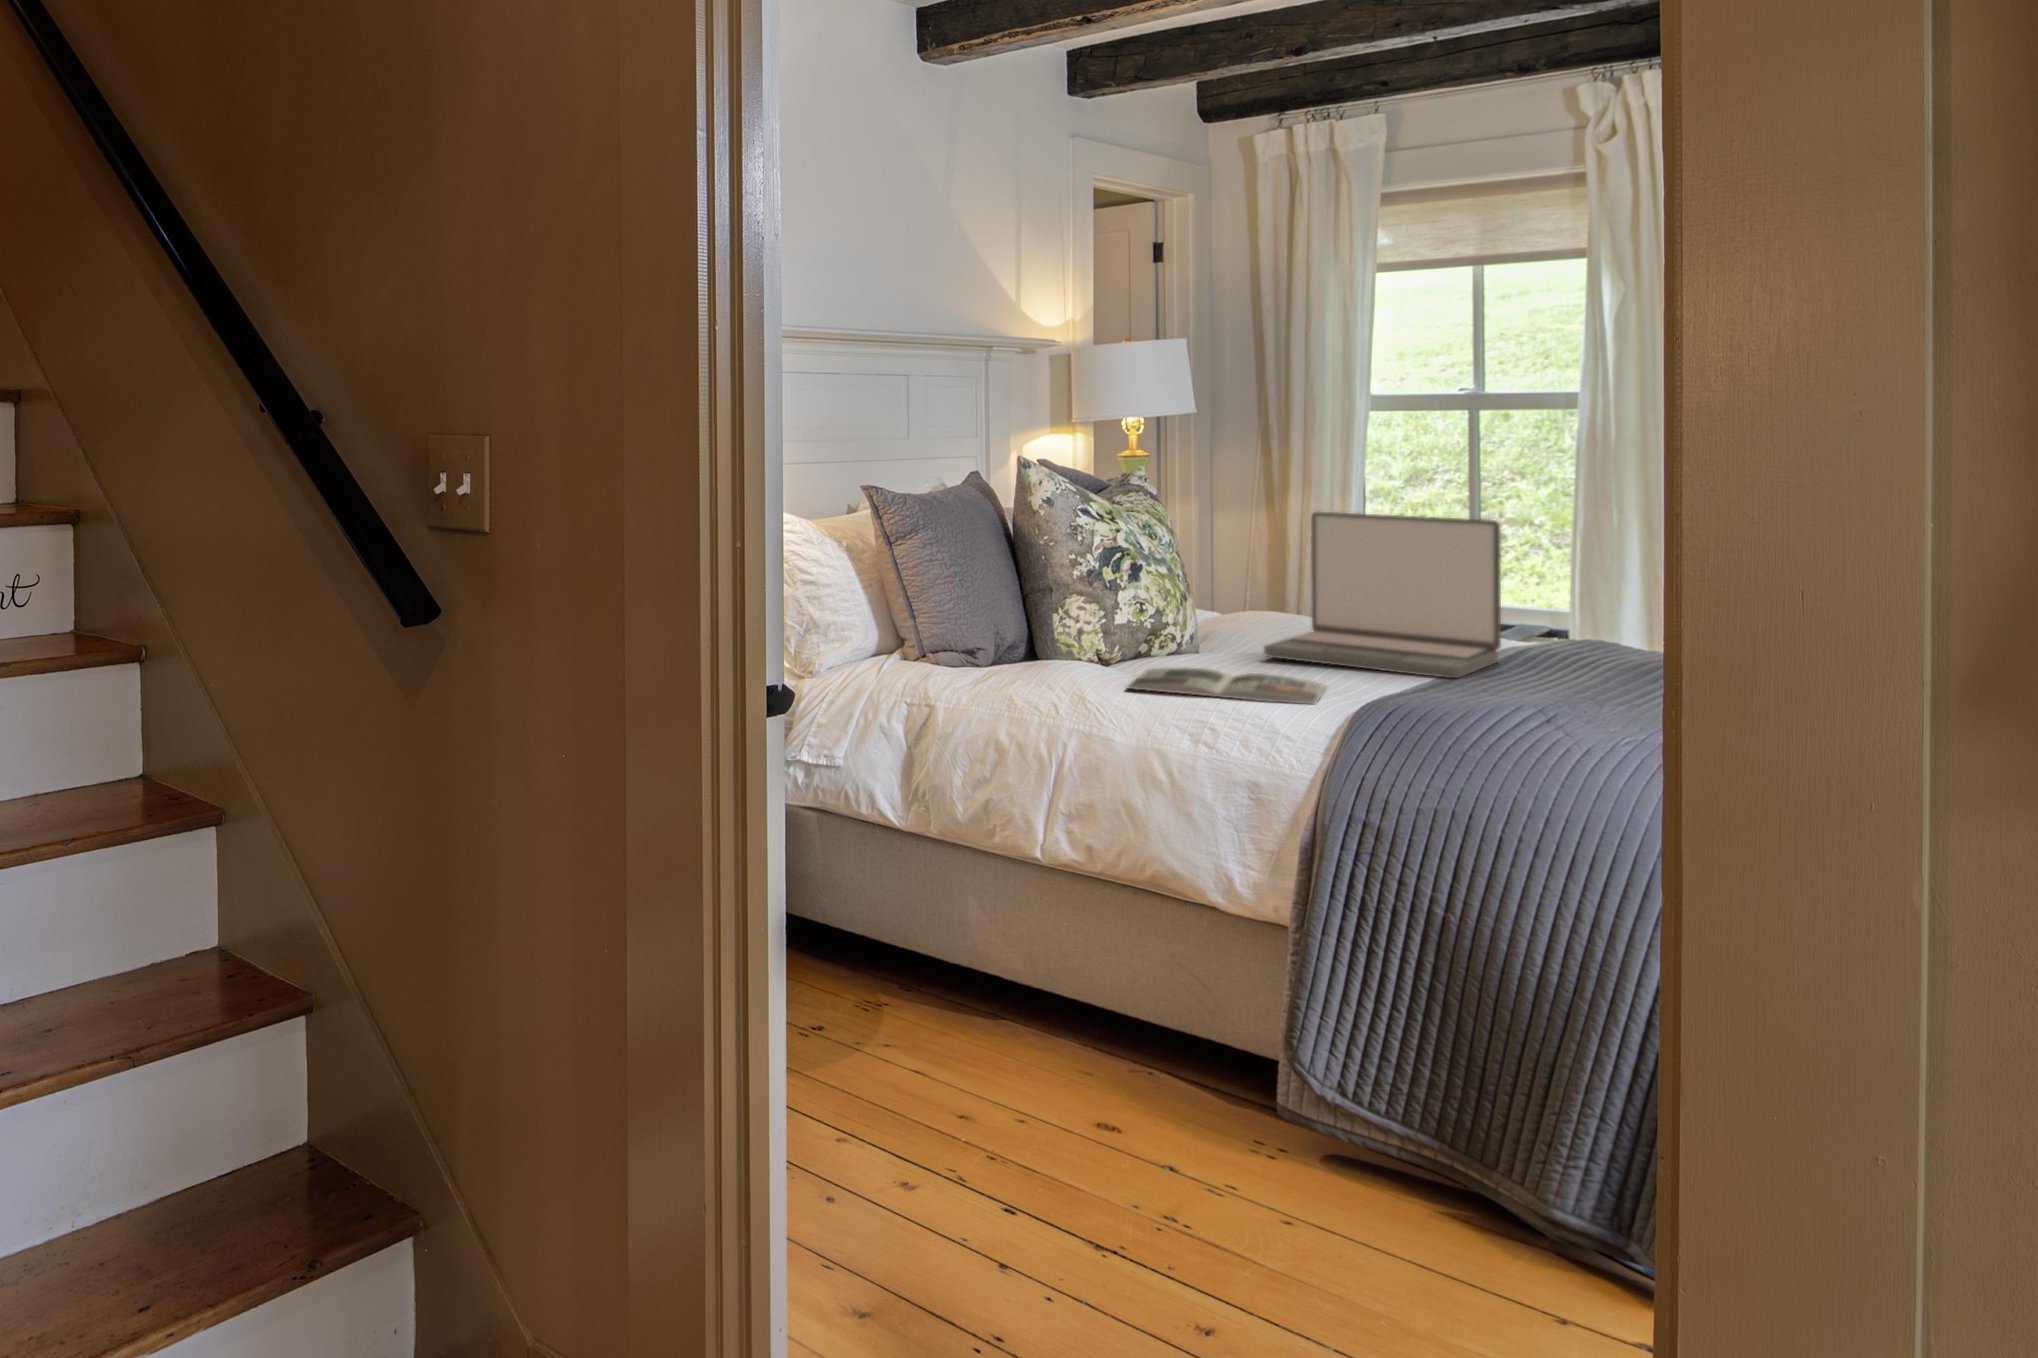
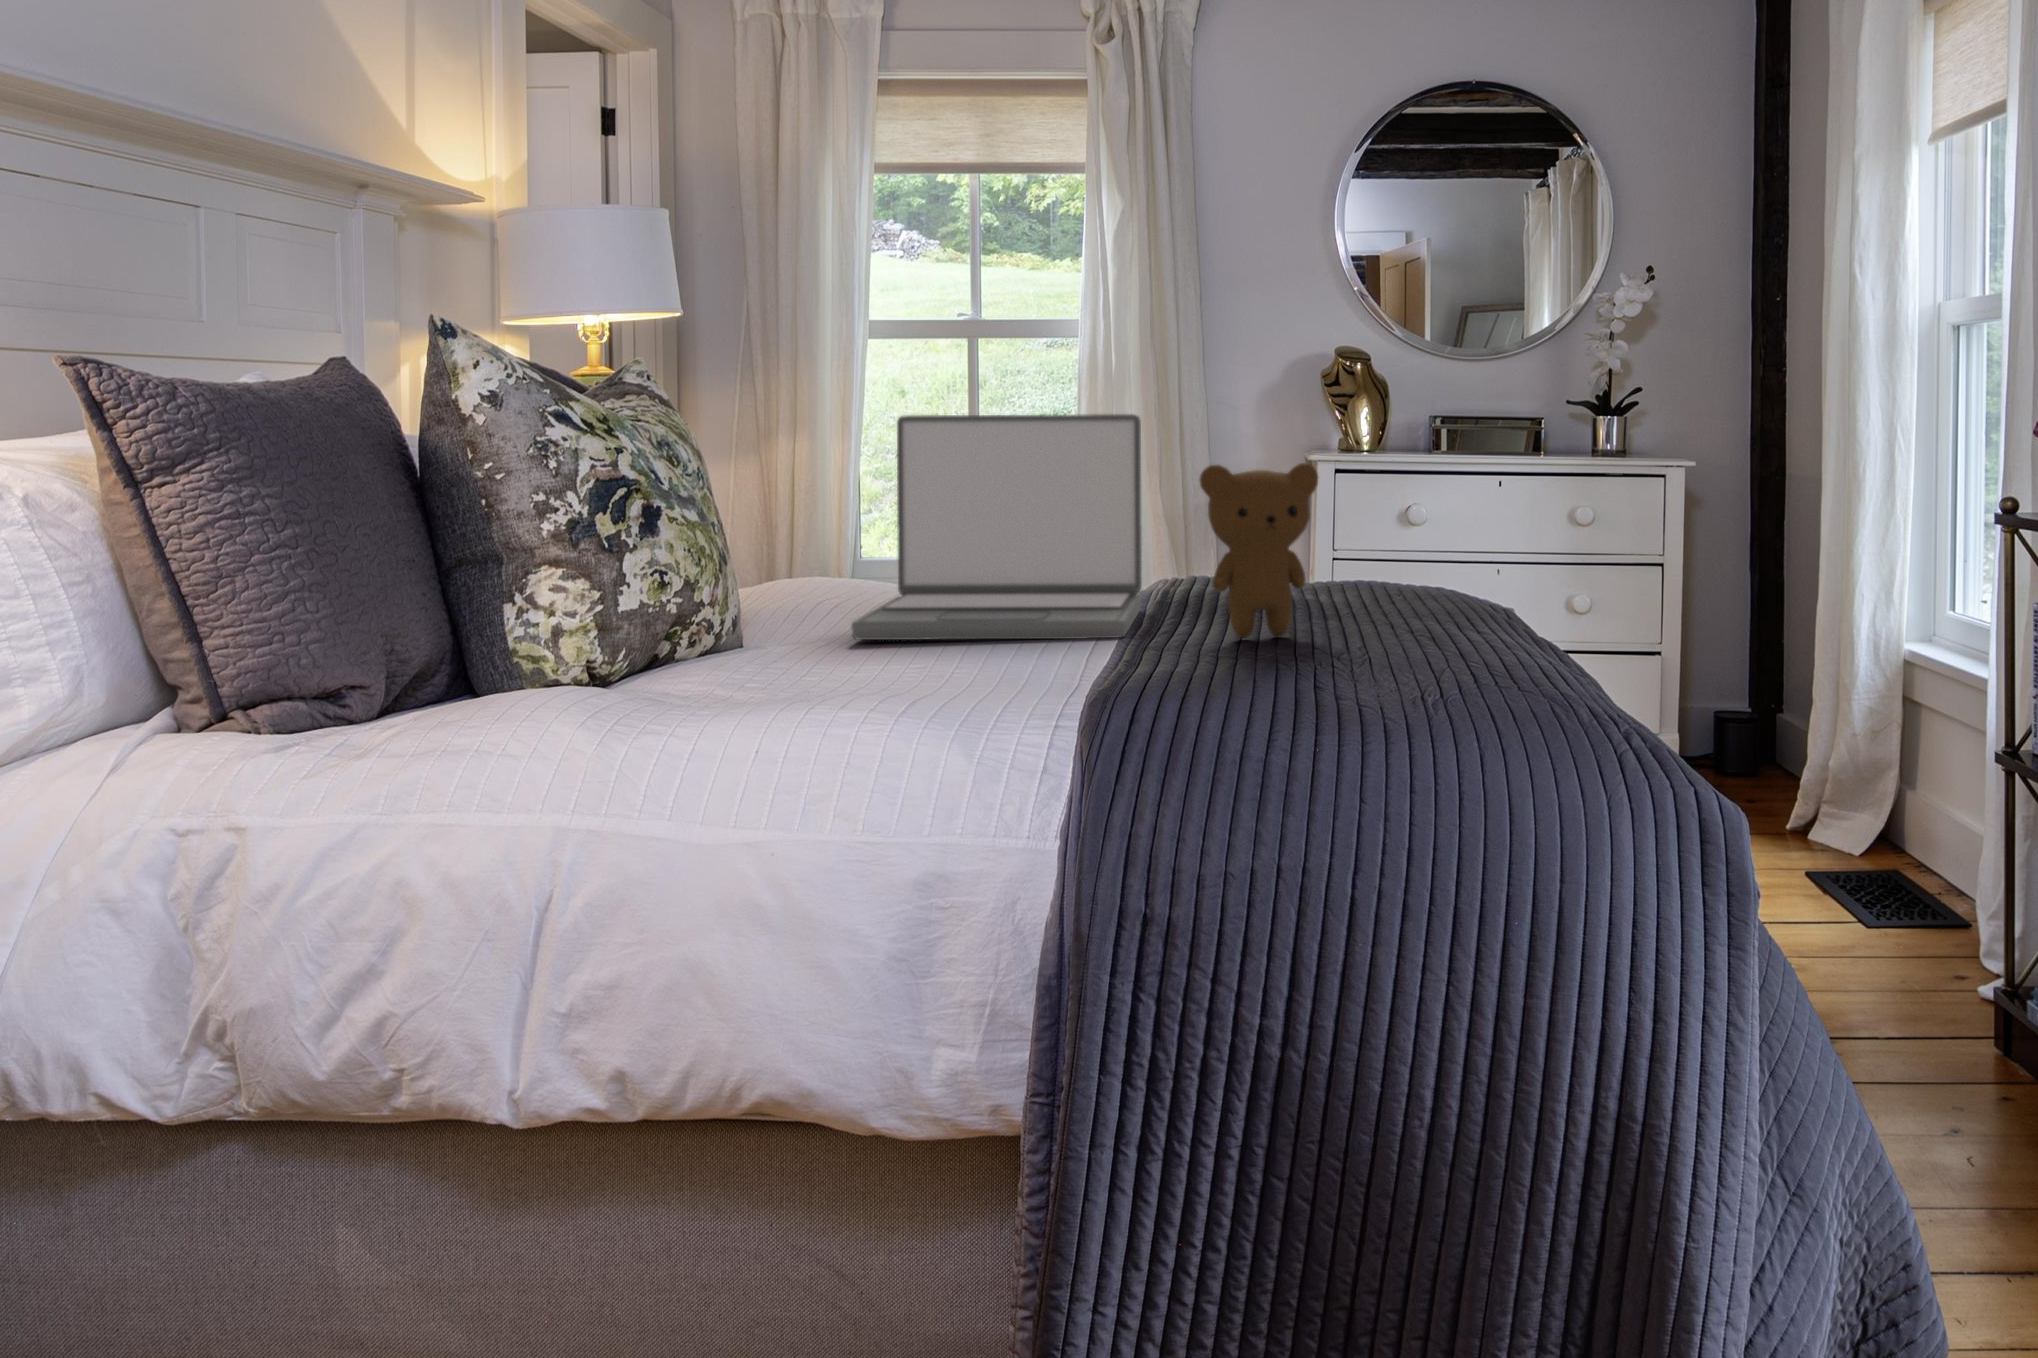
teddy bear: none [1508,568,1614,693] -> present [1200,463,1318,638]
magazine: present [1127,668,1327,704] -> none [664,664,996,726]

